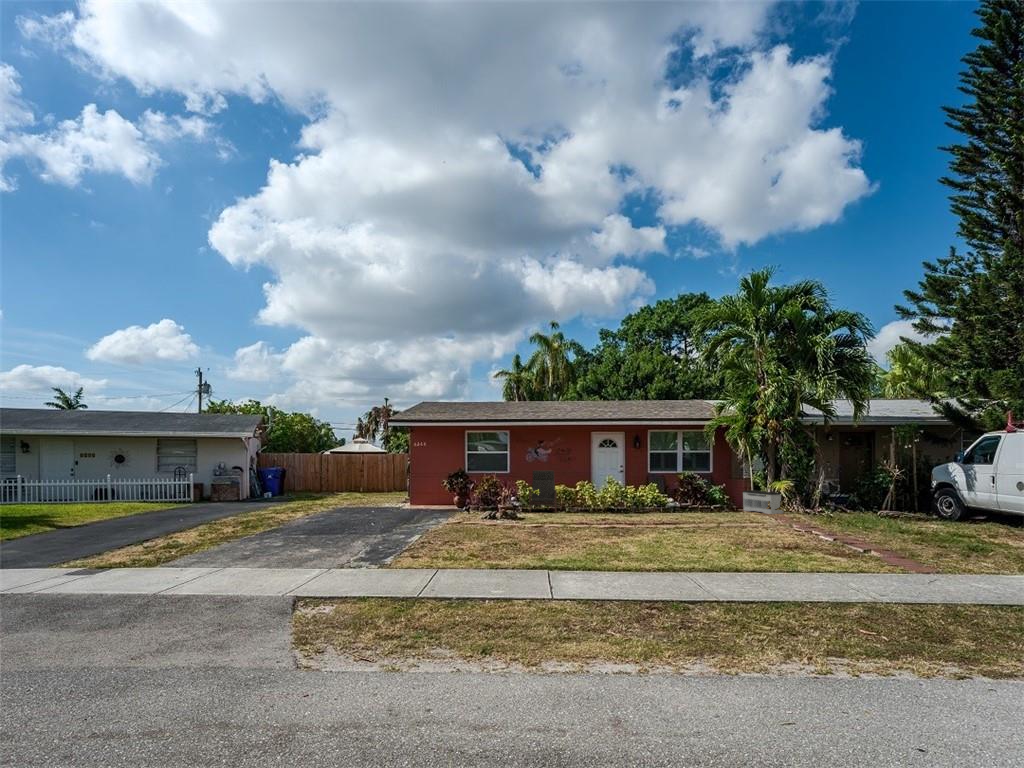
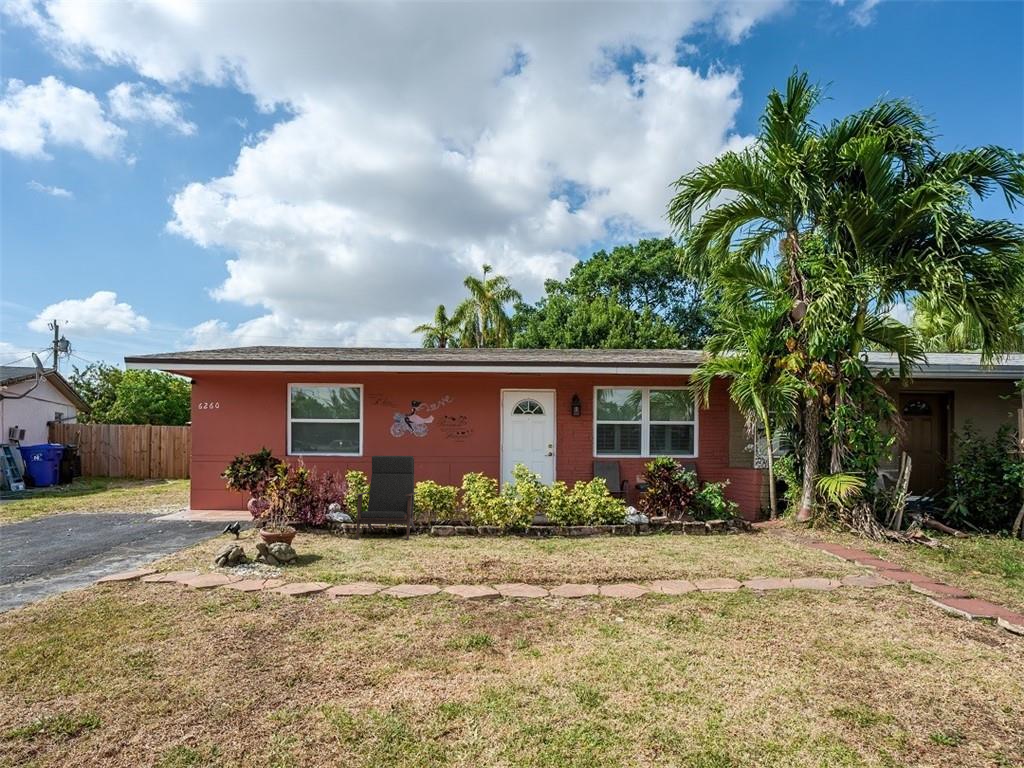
bench: present [743,490,783,514] -> none [760,491,840,540]

